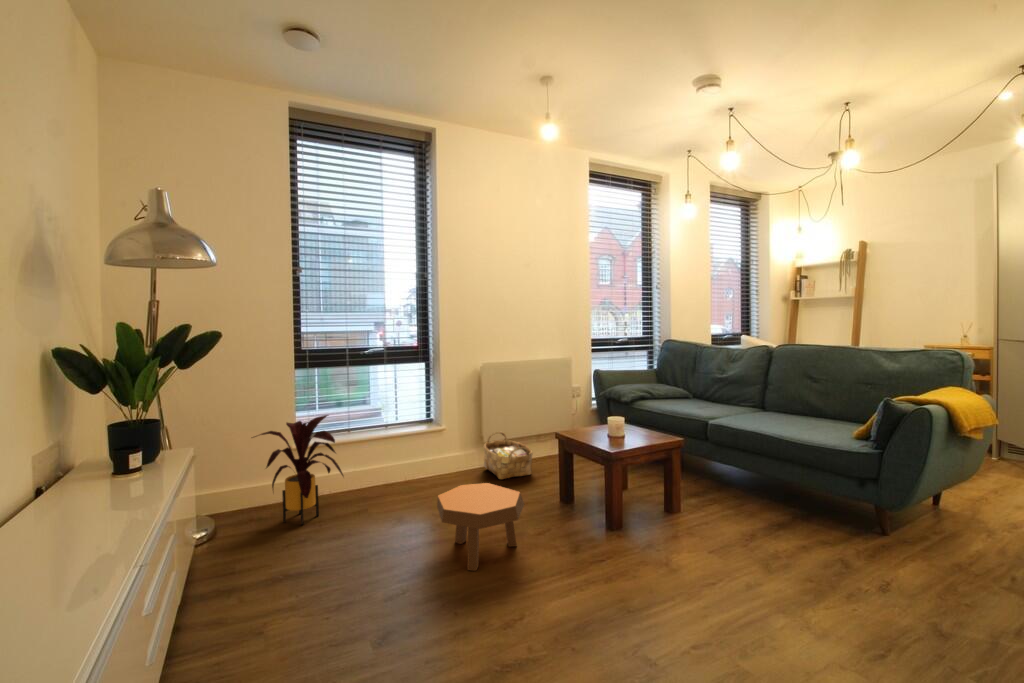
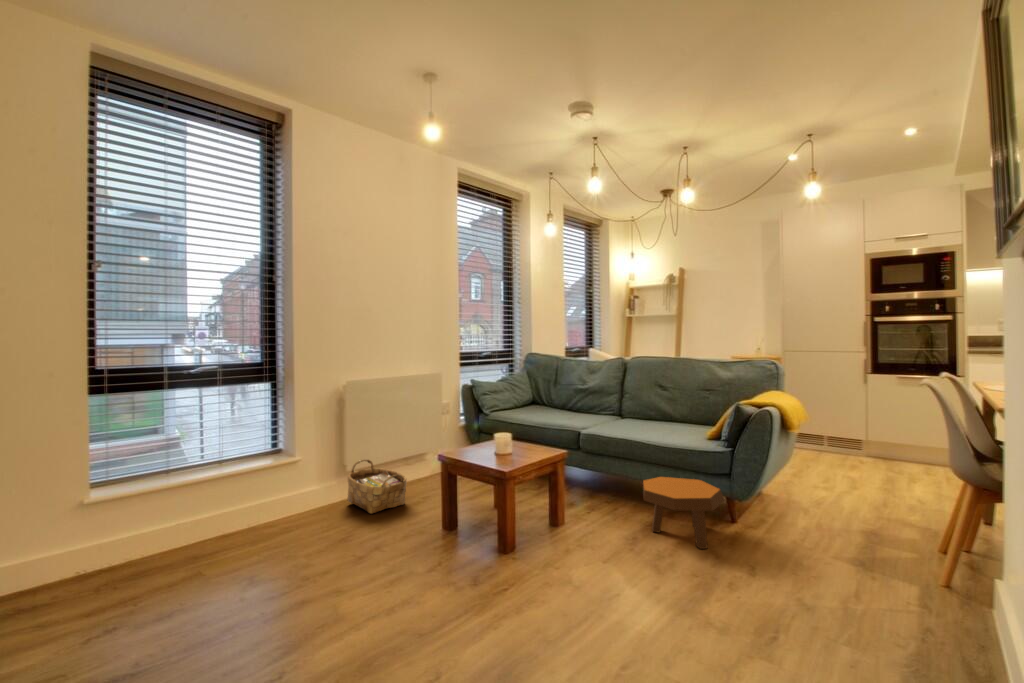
house plant: present [255,415,343,525] -> none [19,455,176,611]
footstool: present [437,483,524,571] -> present [643,477,725,549]

